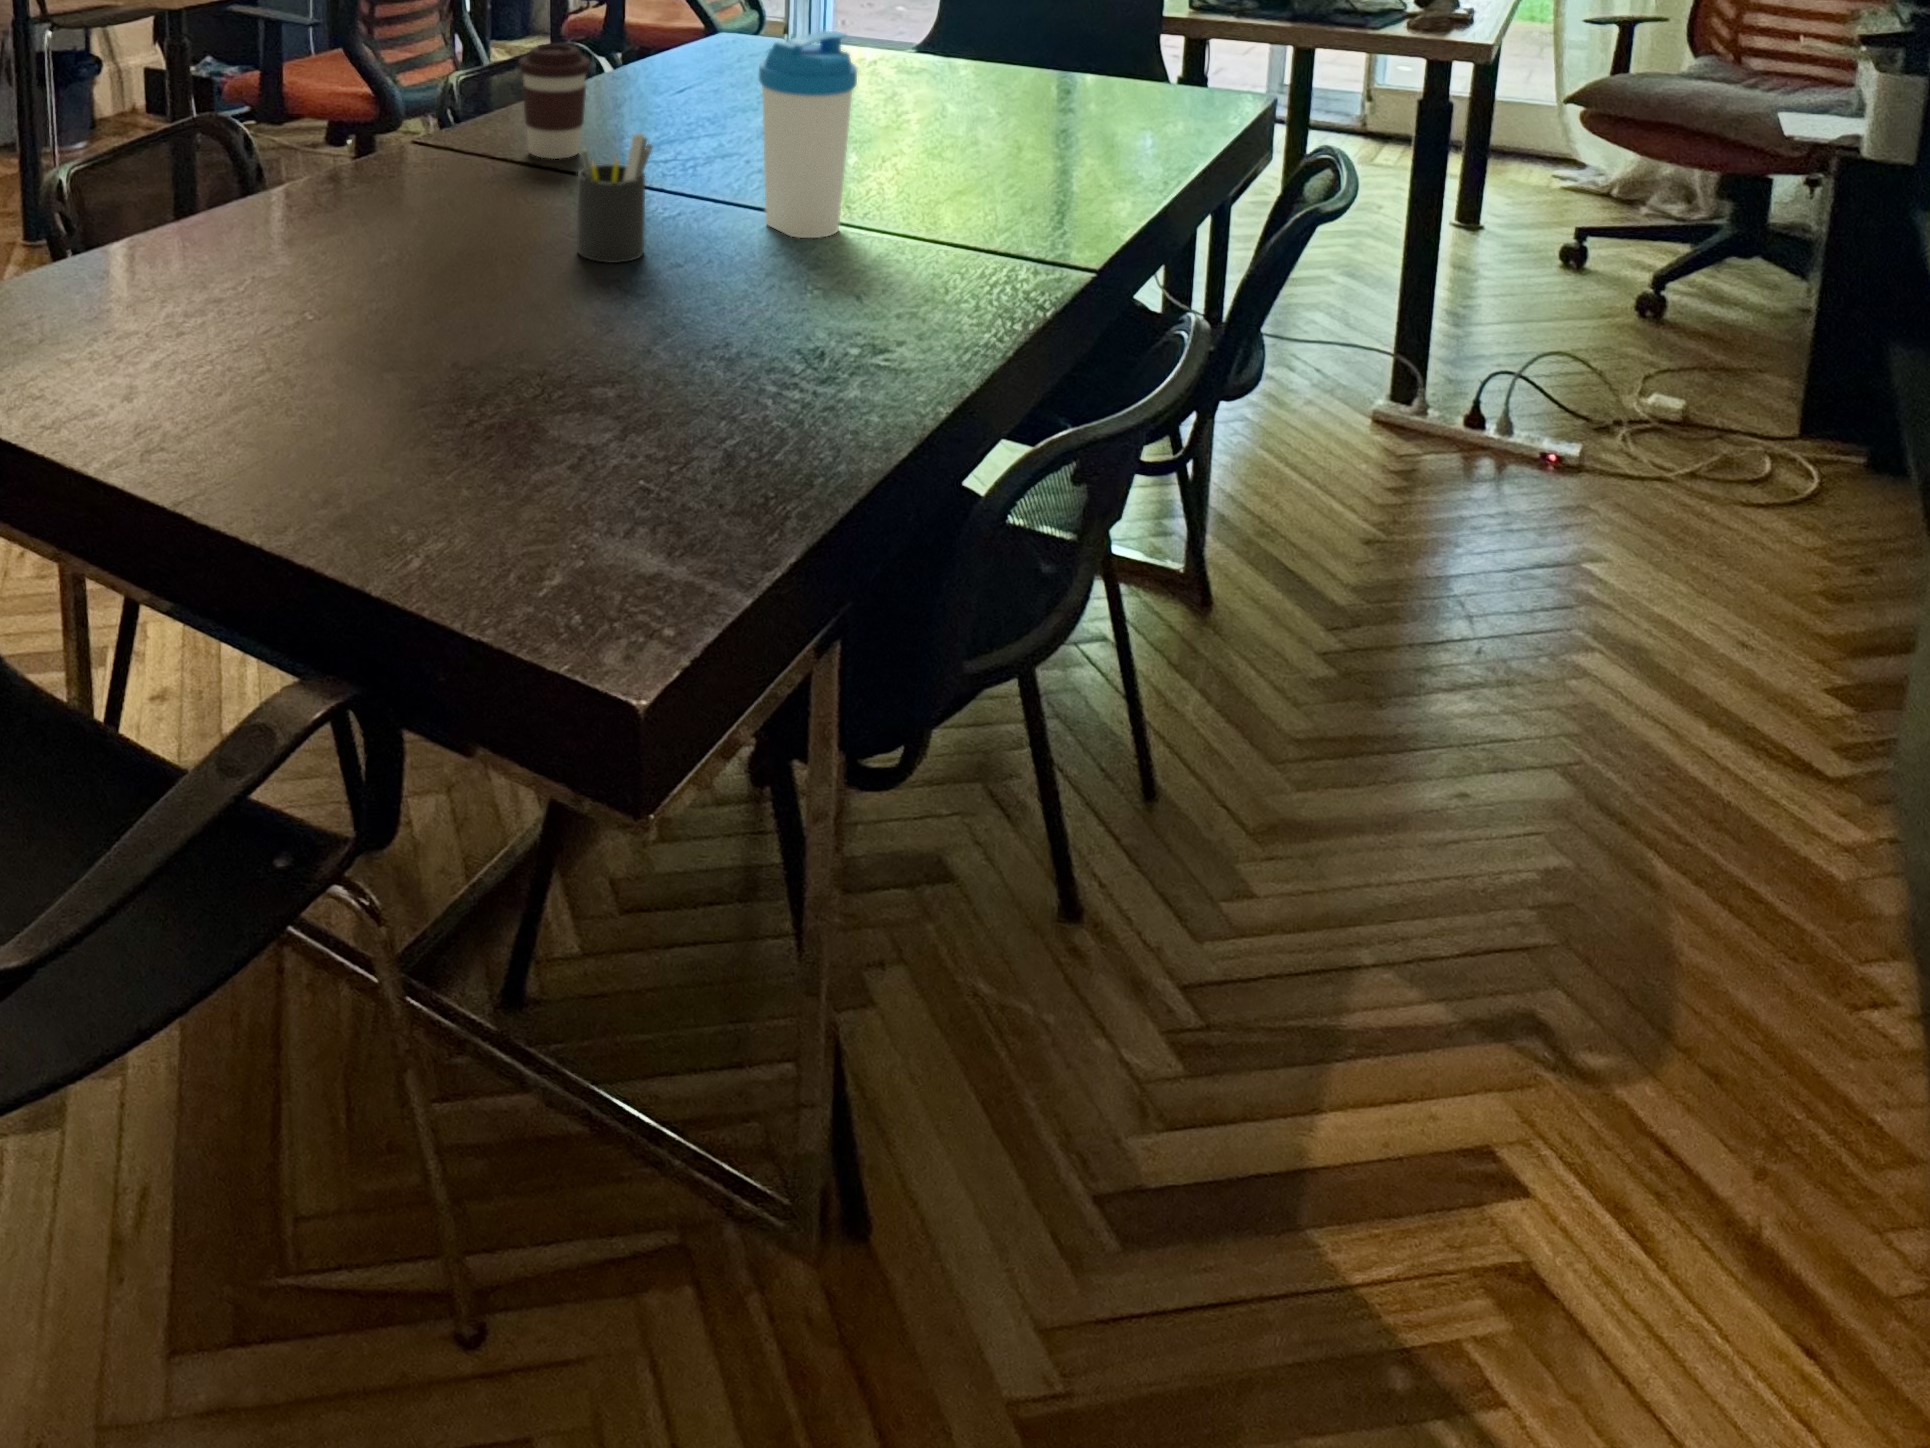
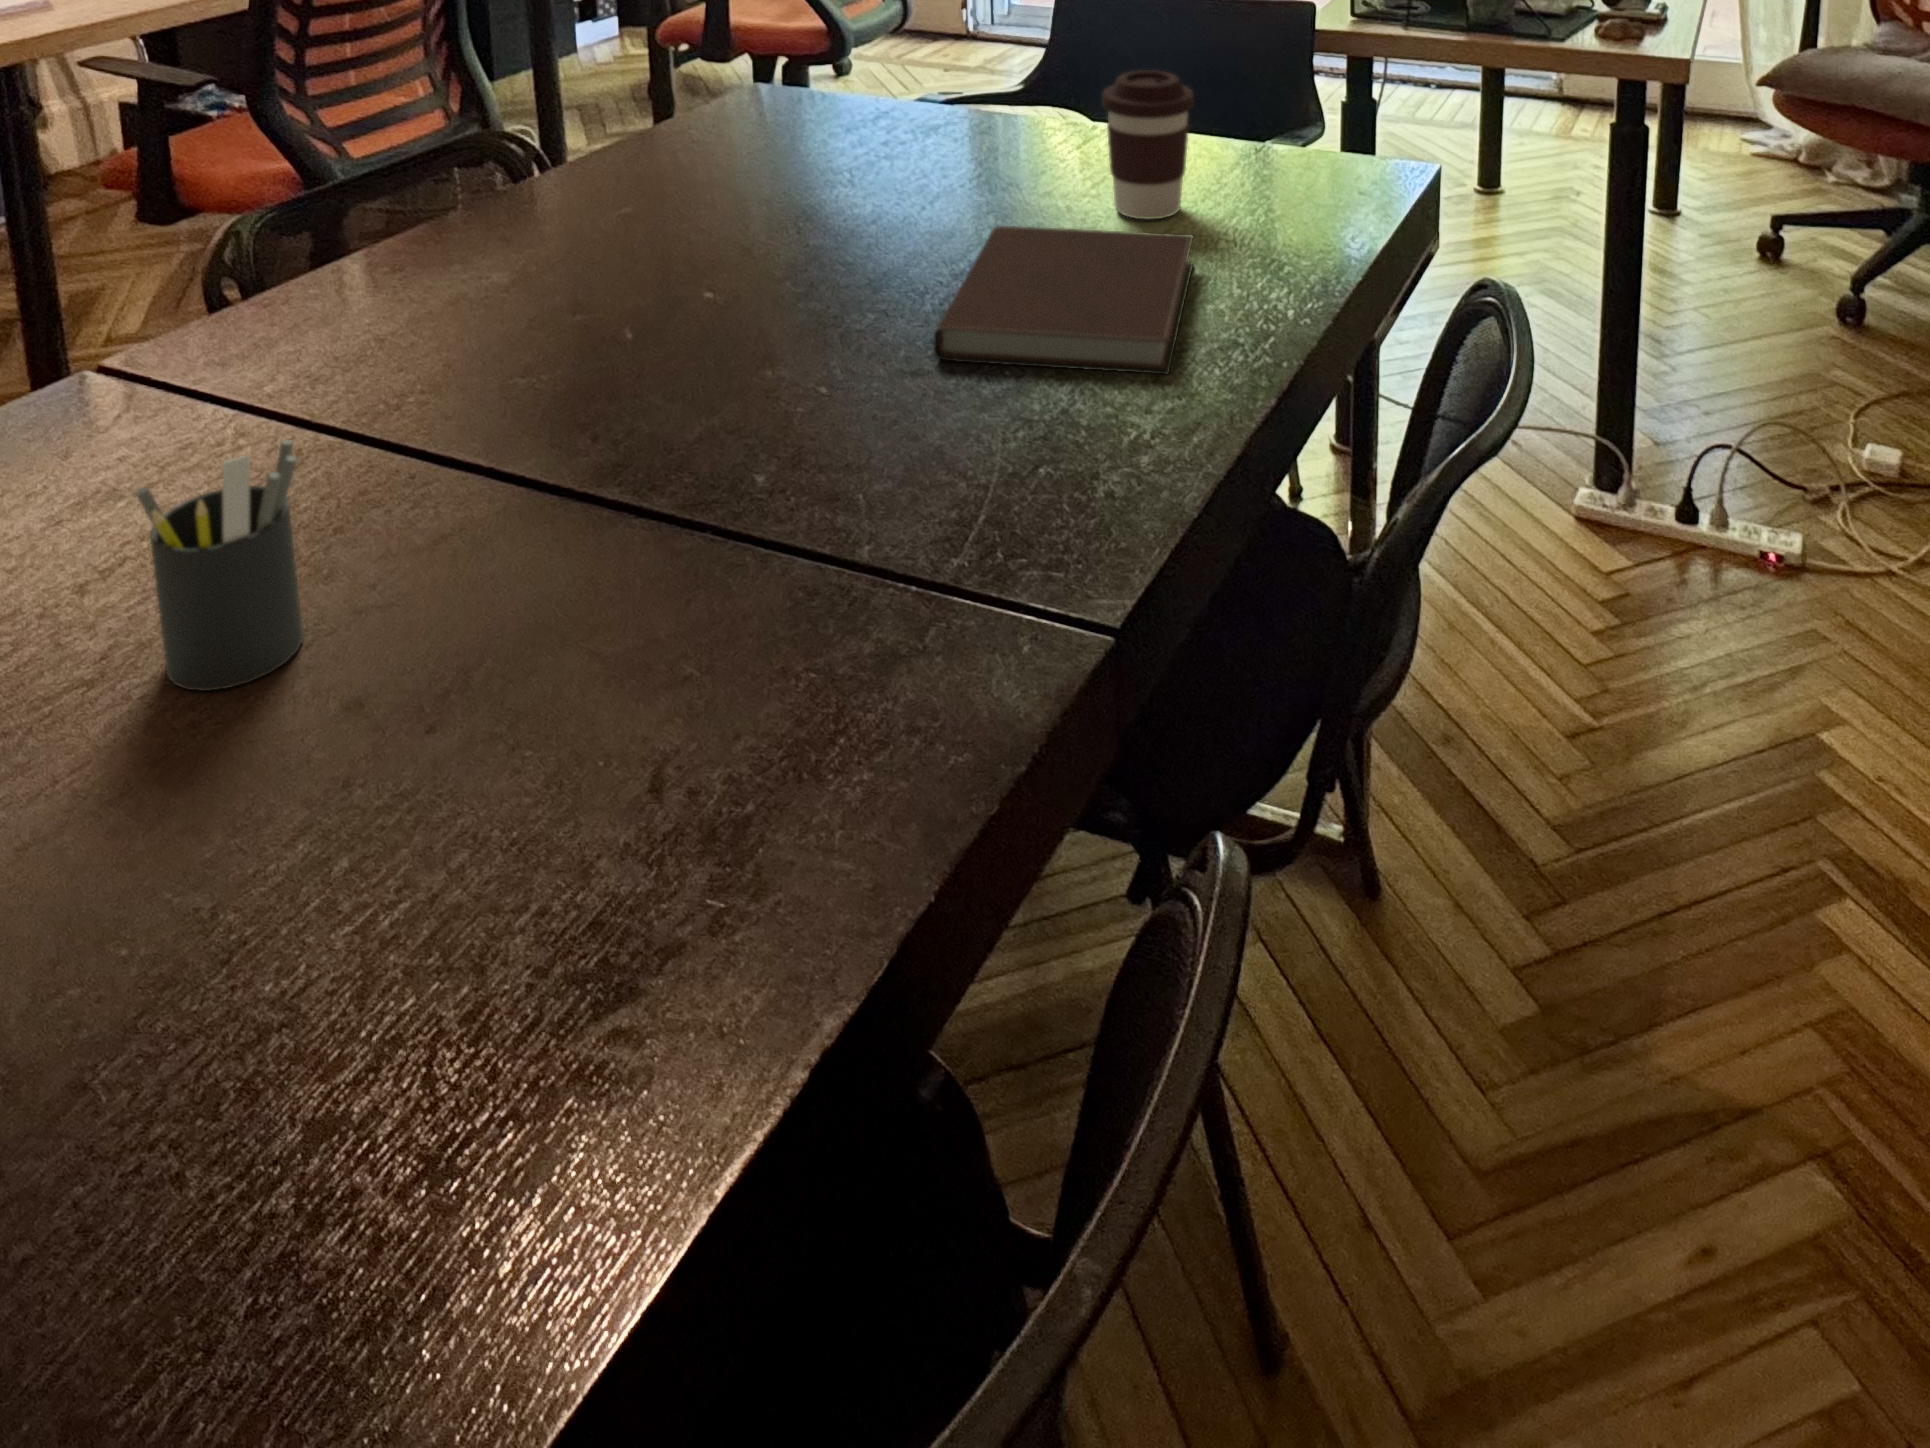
water bottle: present [759,31,857,238] -> none [531,202,704,568]
coffee cup: present [519,44,590,159] -> present [1102,70,1194,219]
notebook: none [946,105,1115,186] -> present [934,226,1193,374]

